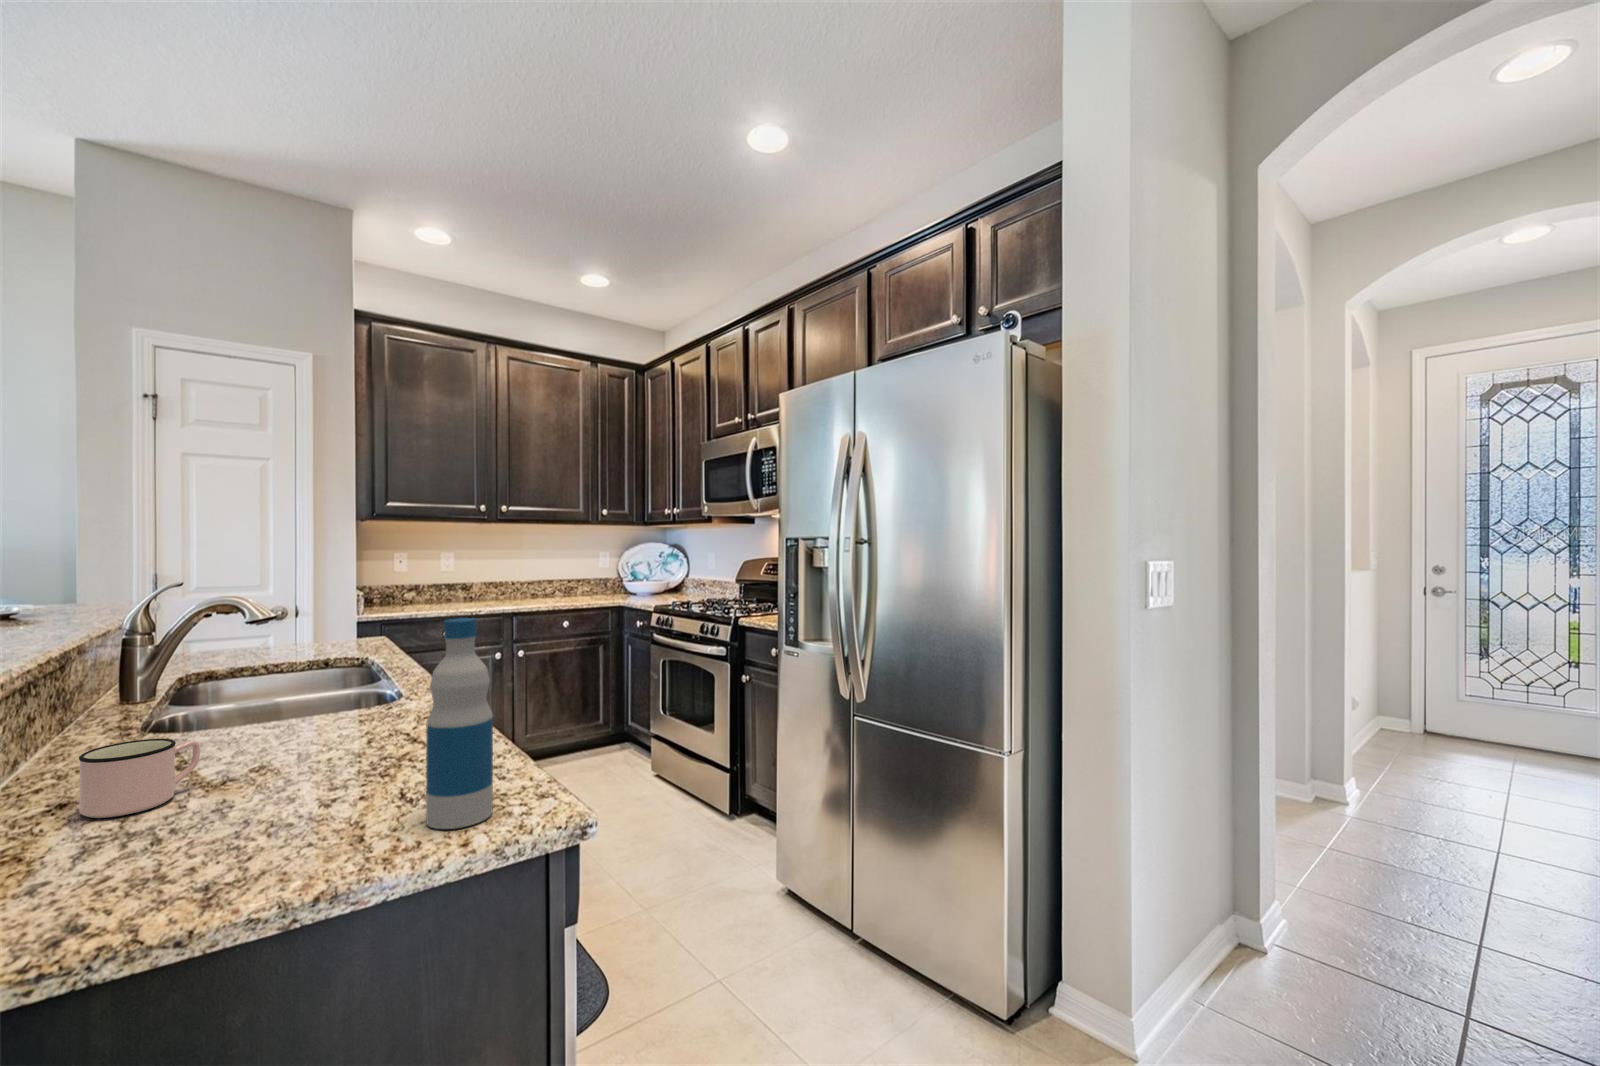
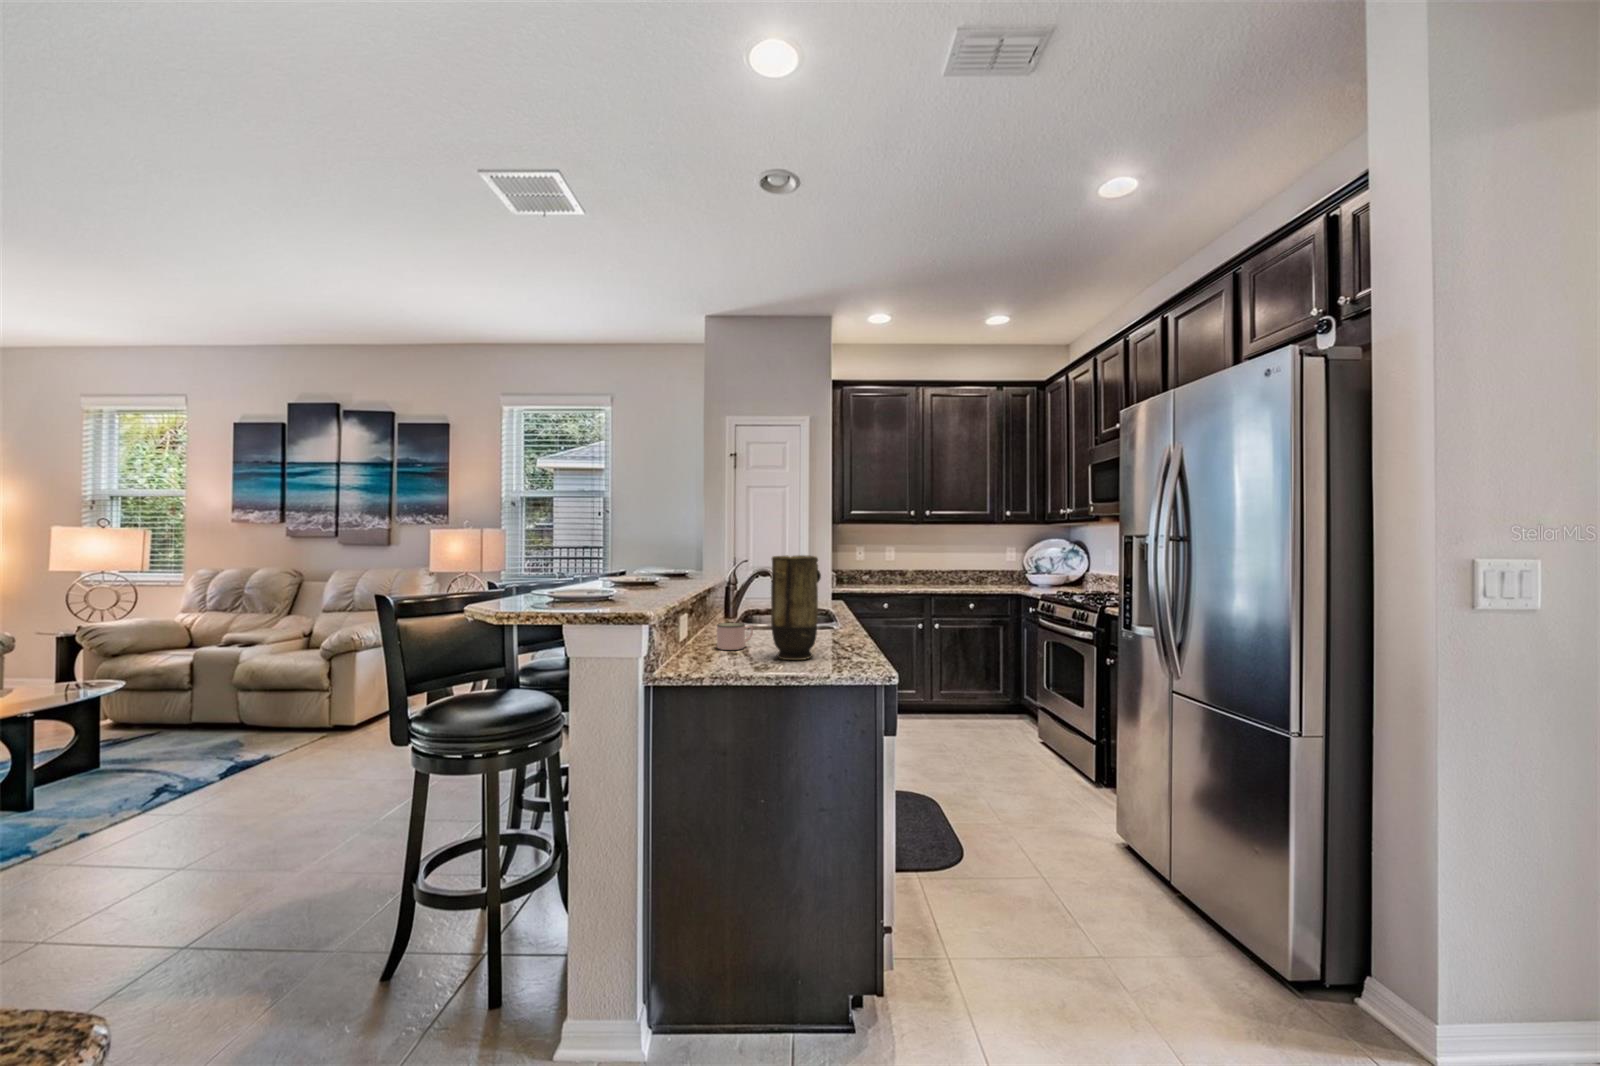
vase: none [257,577,390,822] -> present [771,555,821,660]
bottle: present [426,618,493,829] -> none [830,576,858,670]

